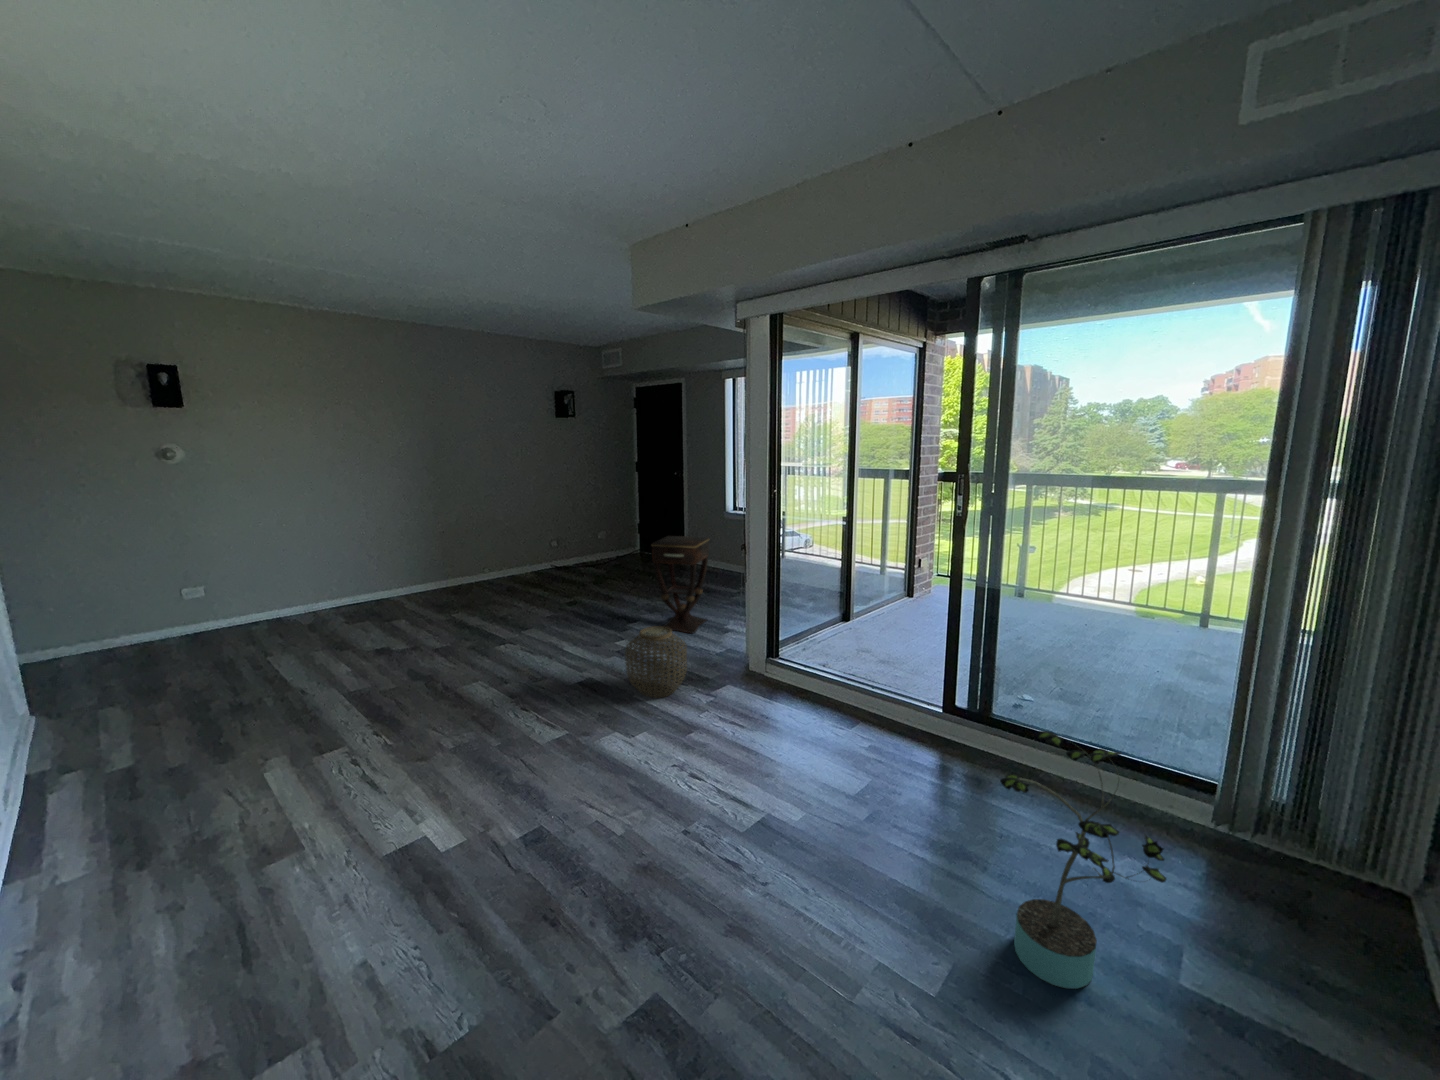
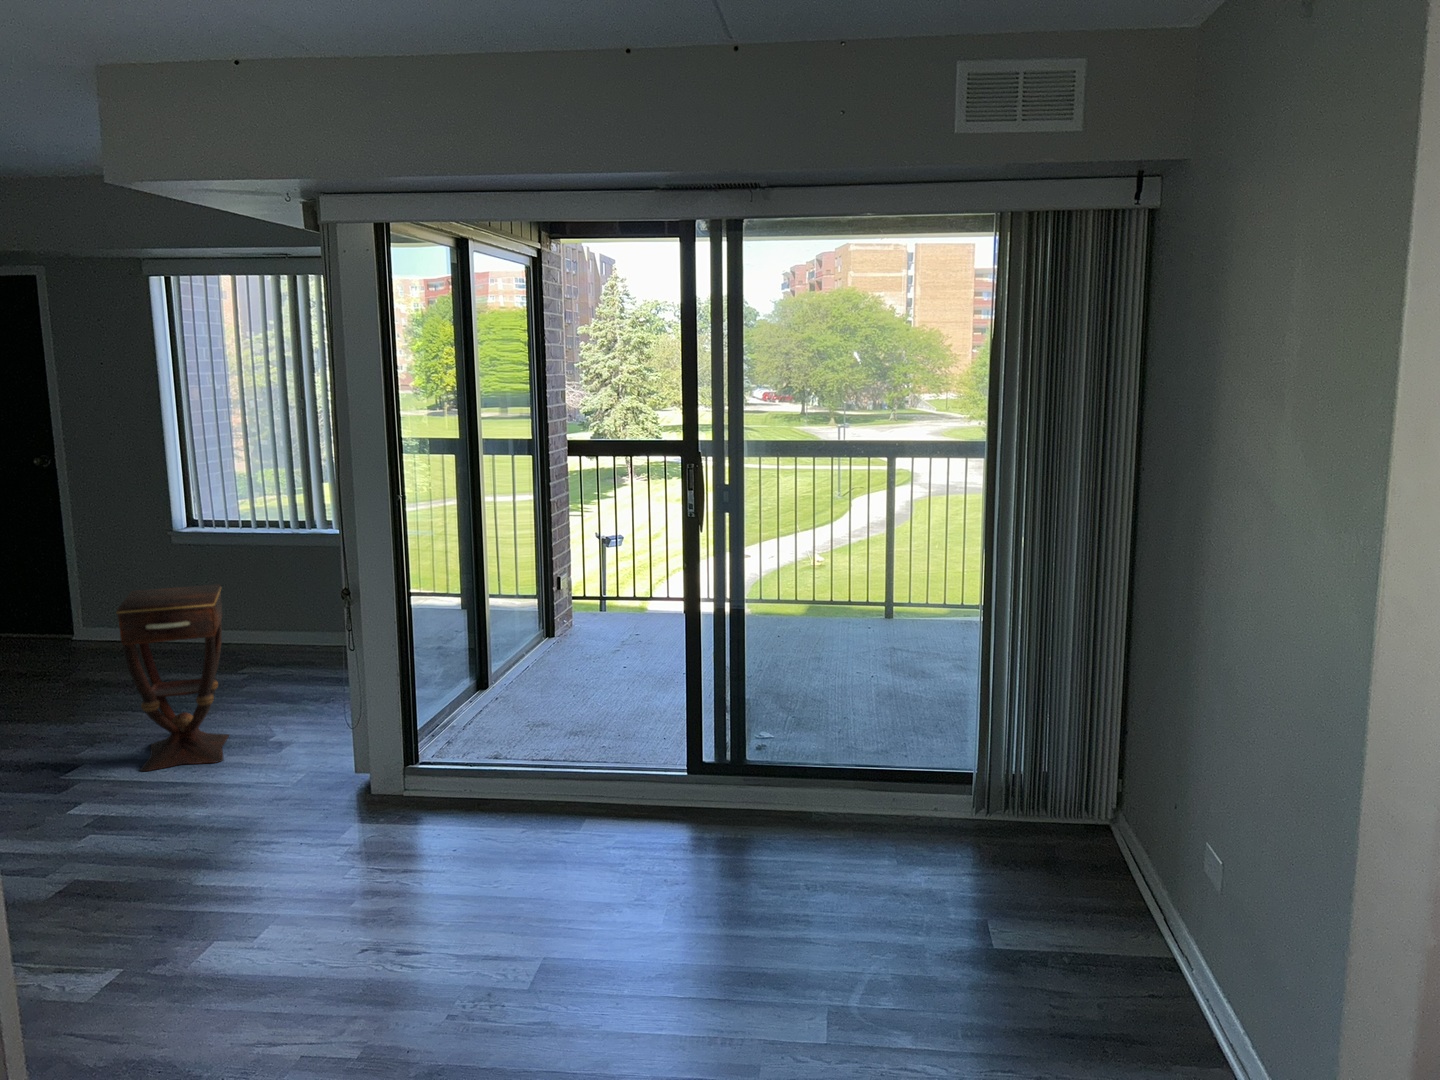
woven basket: present [625,626,687,698] -> none [170,749,290,876]
potted plant: present [1000,731,1166,989] -> none [856,739,996,993]

